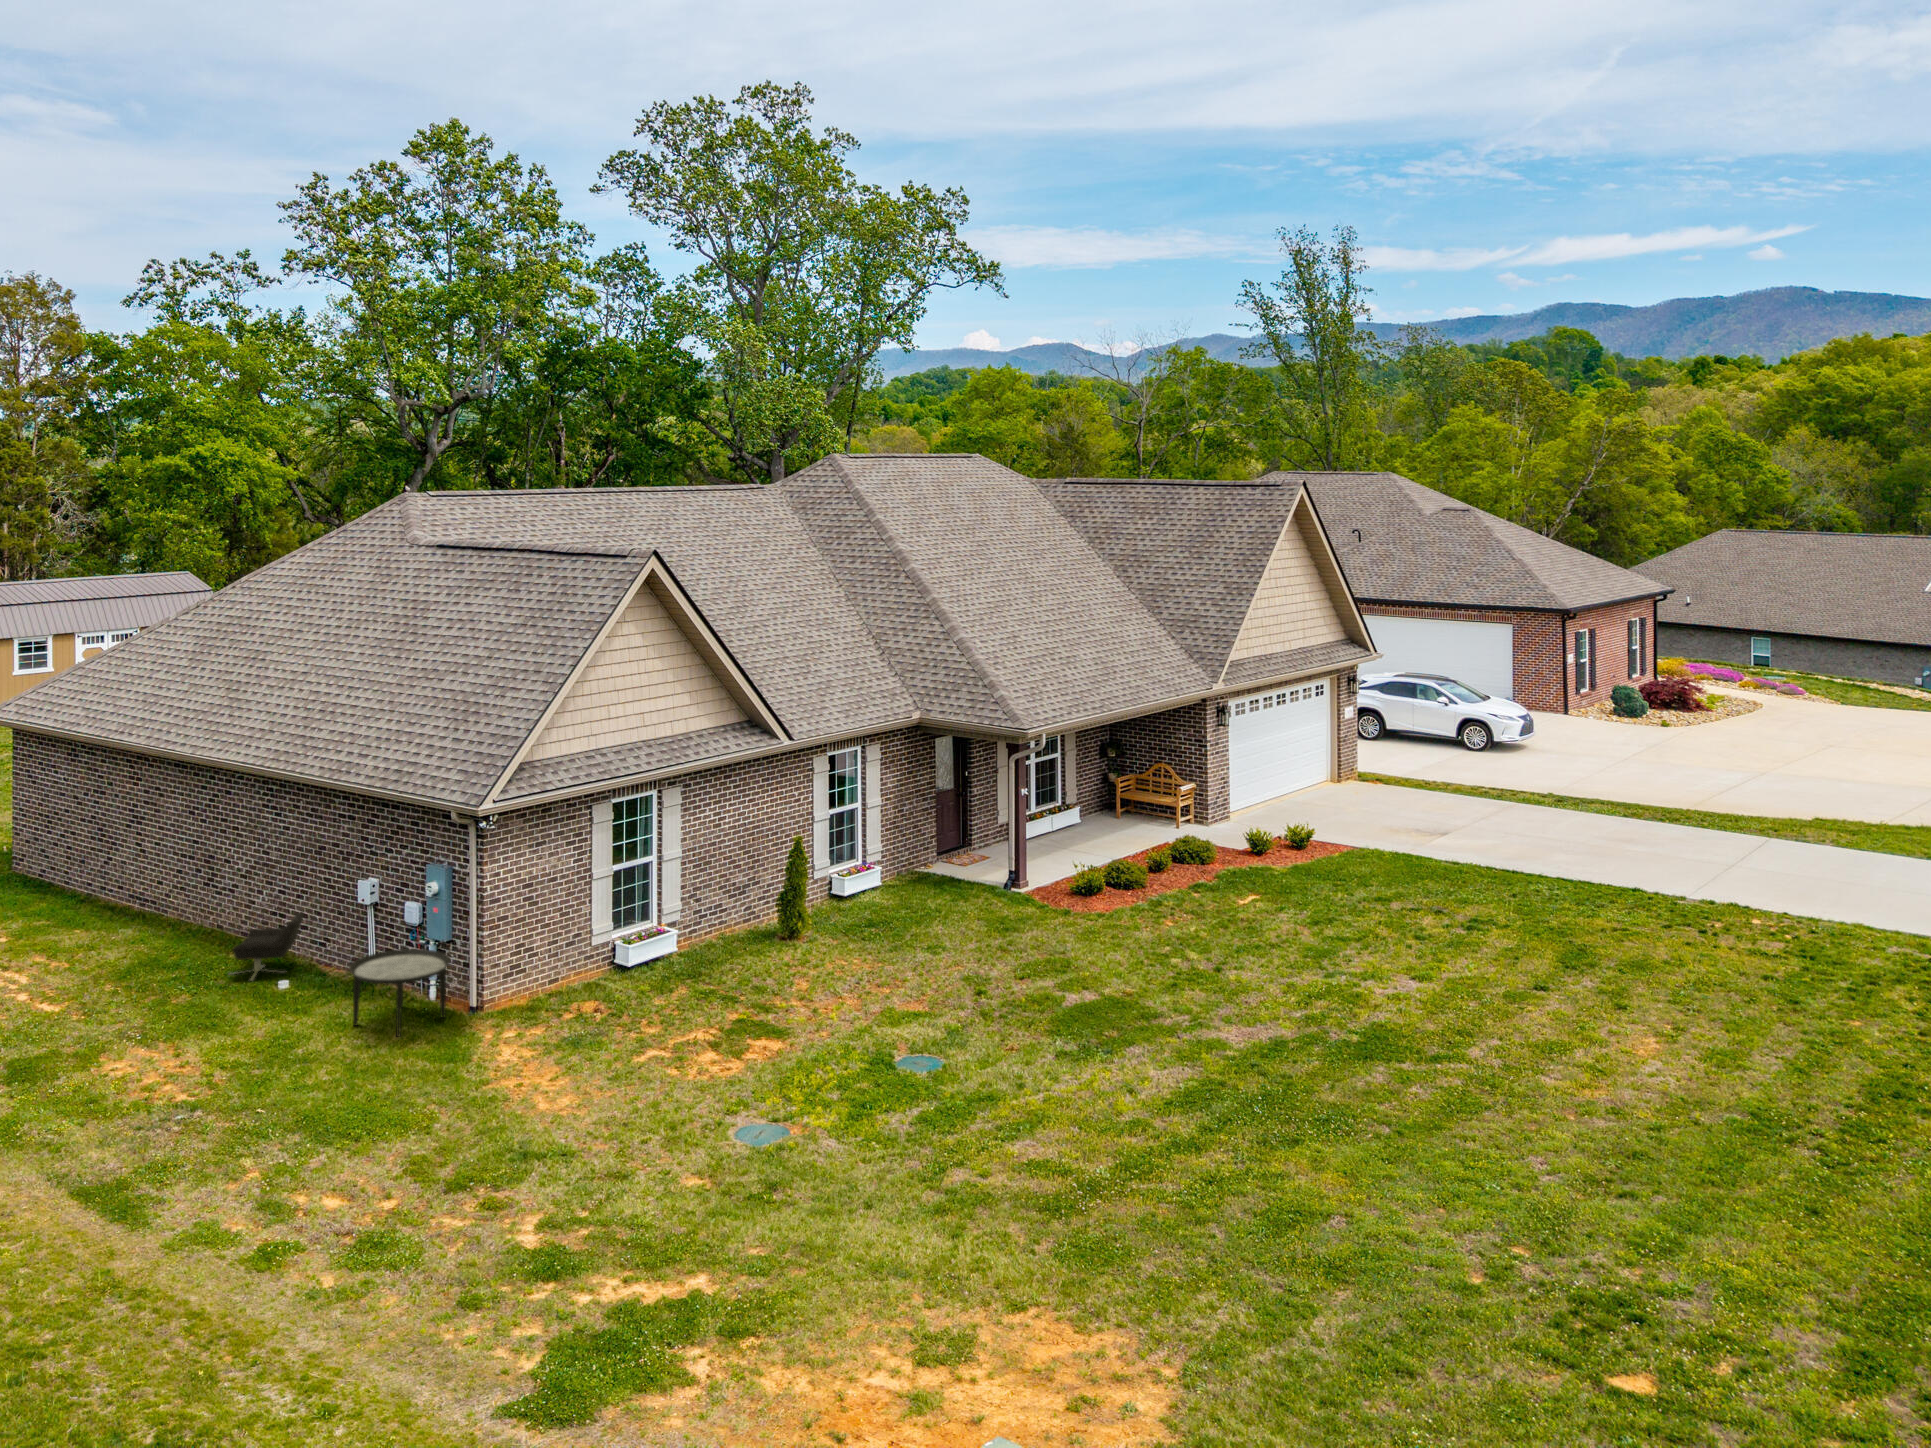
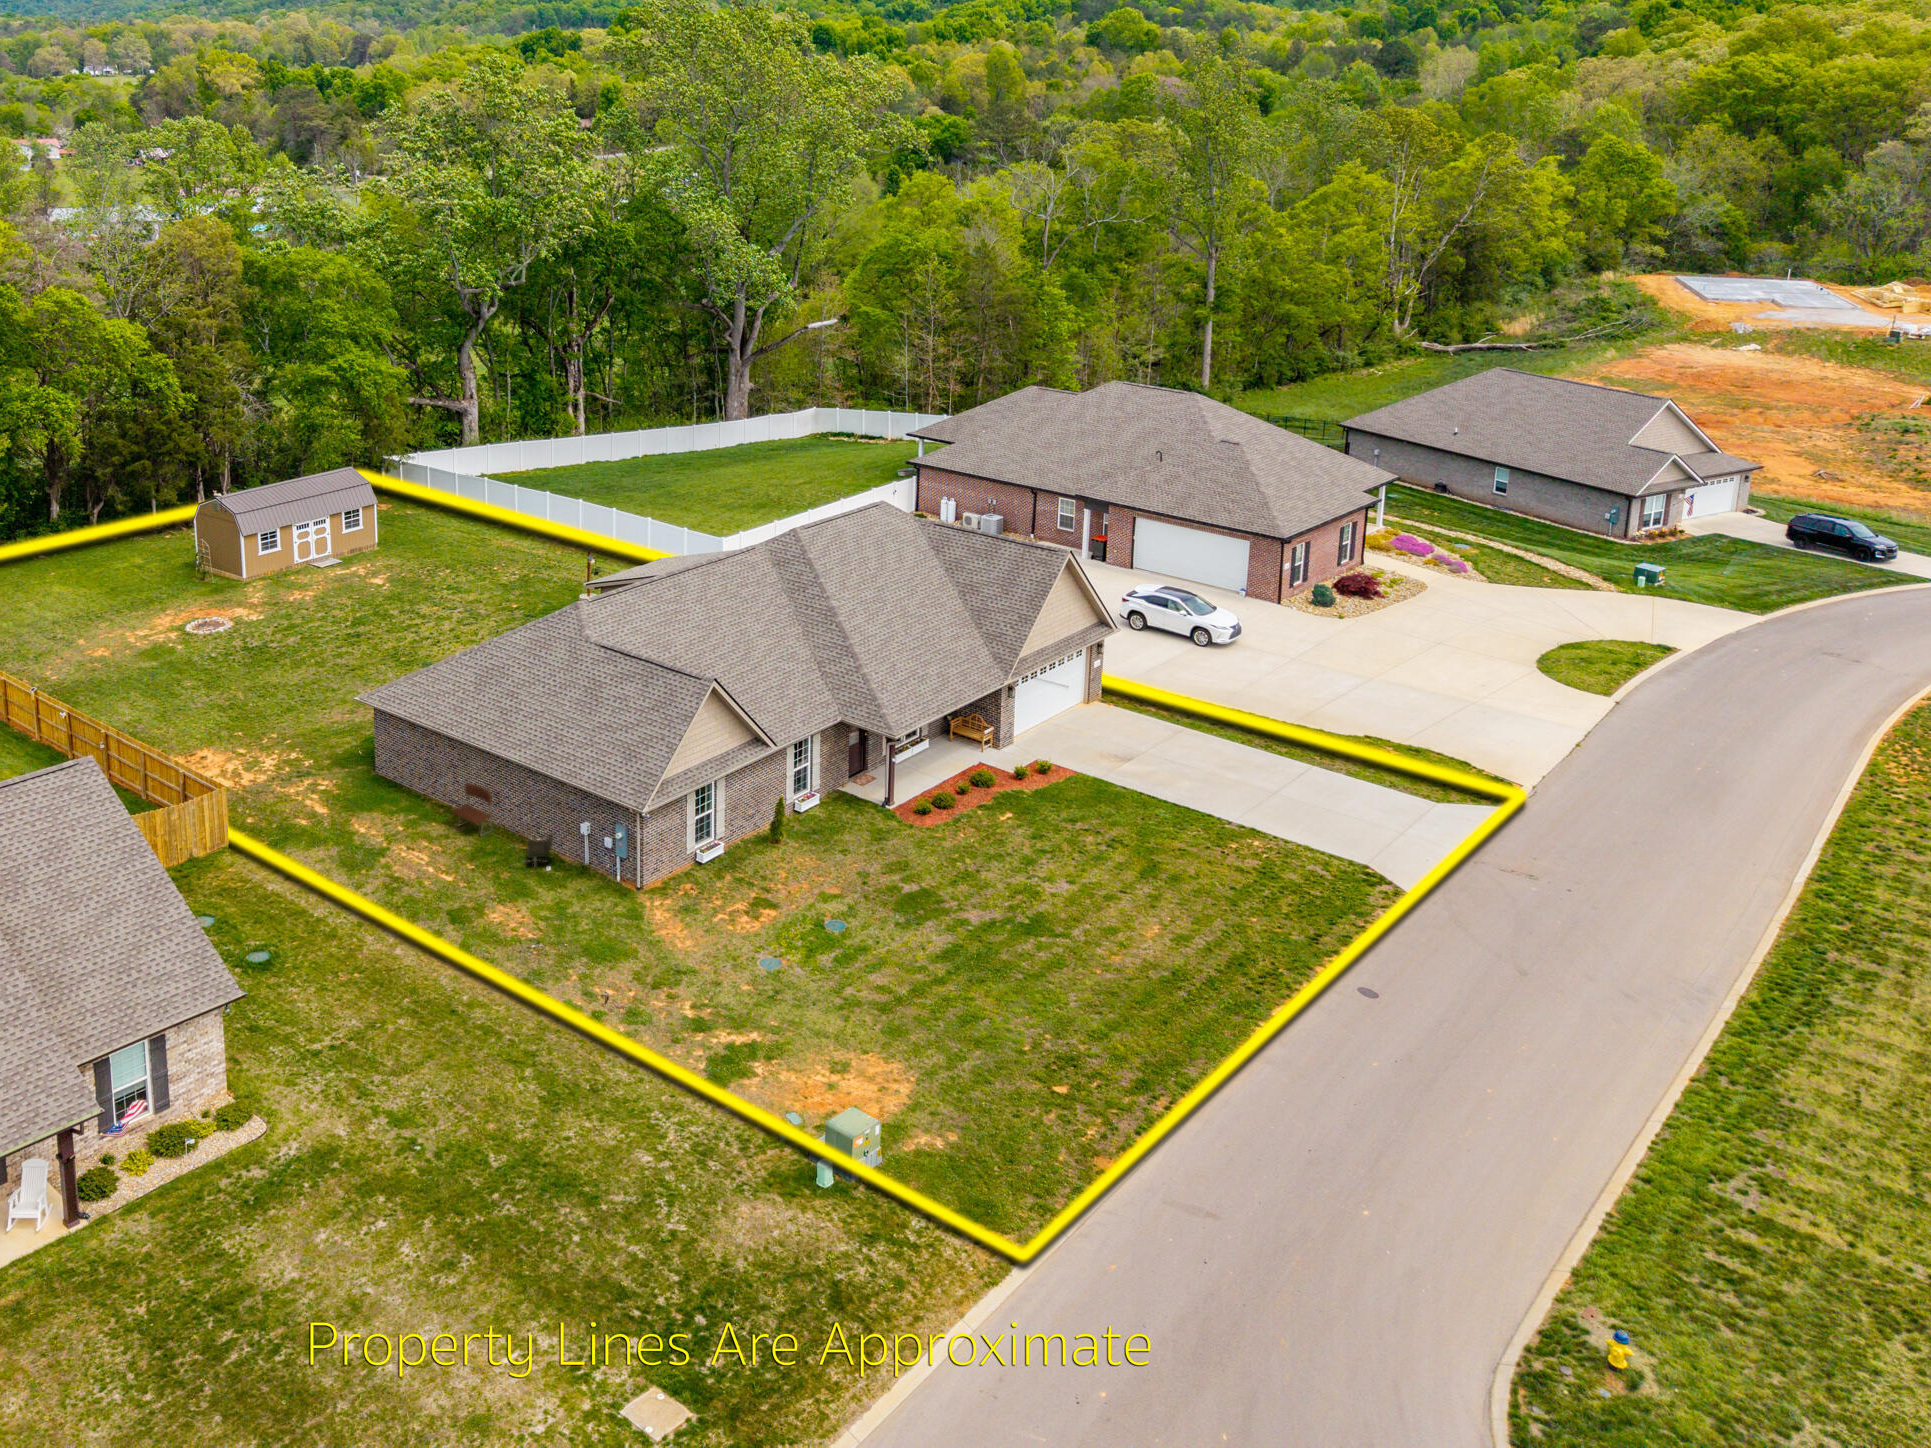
bench: none [110,836,197,943] -> present [453,783,492,836]
round table: present [349,949,451,1037] -> none [589,864,631,908]

